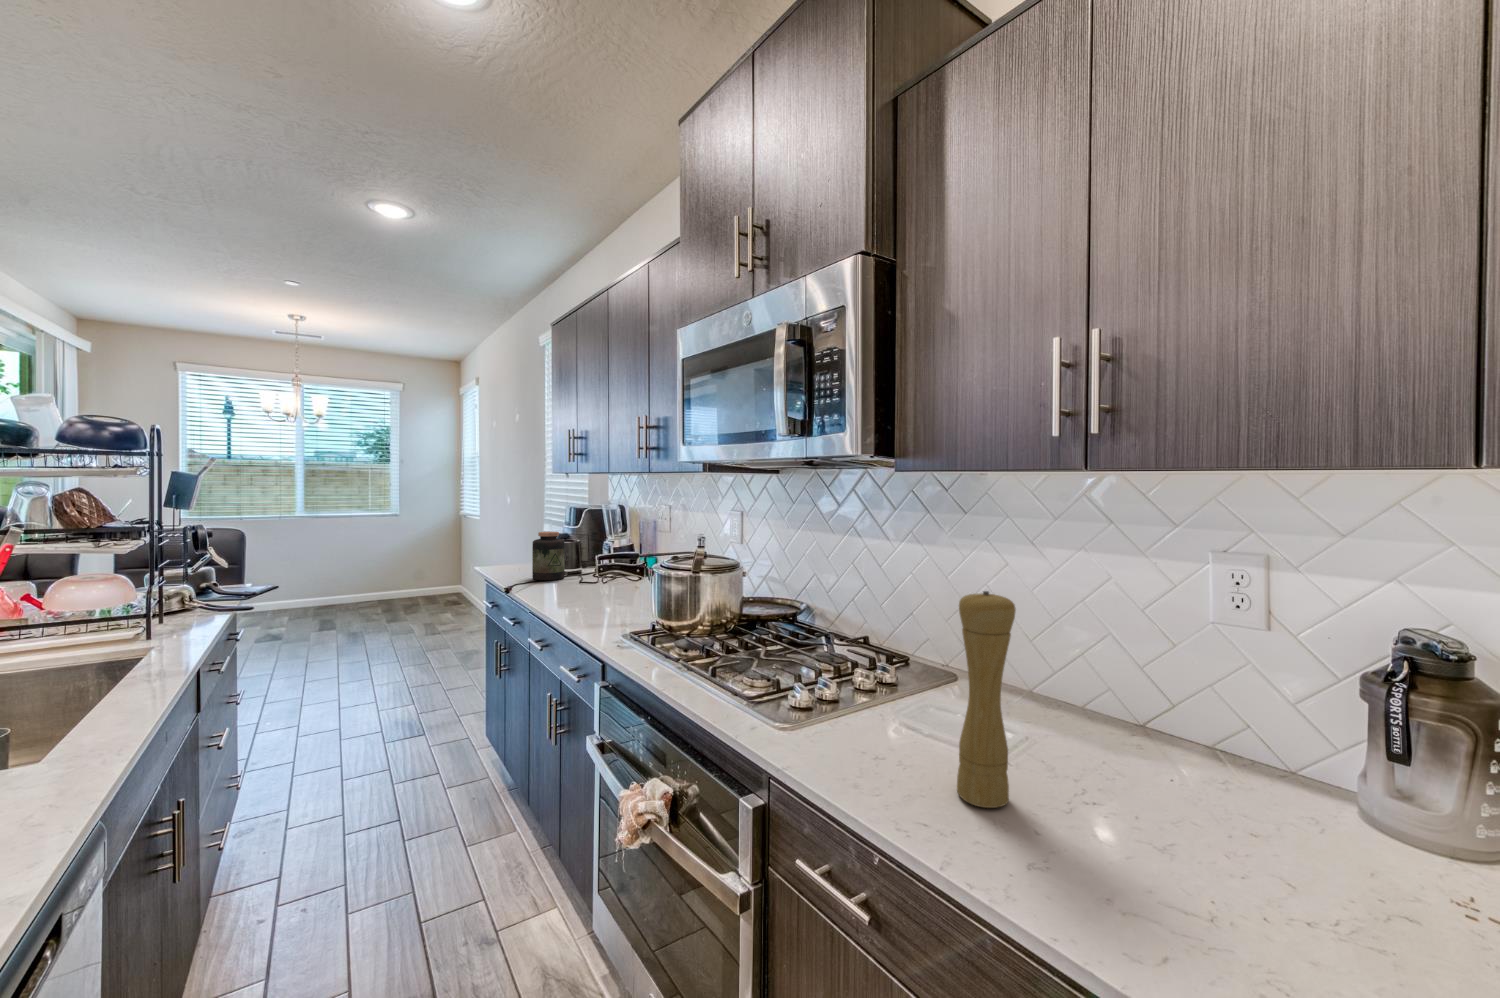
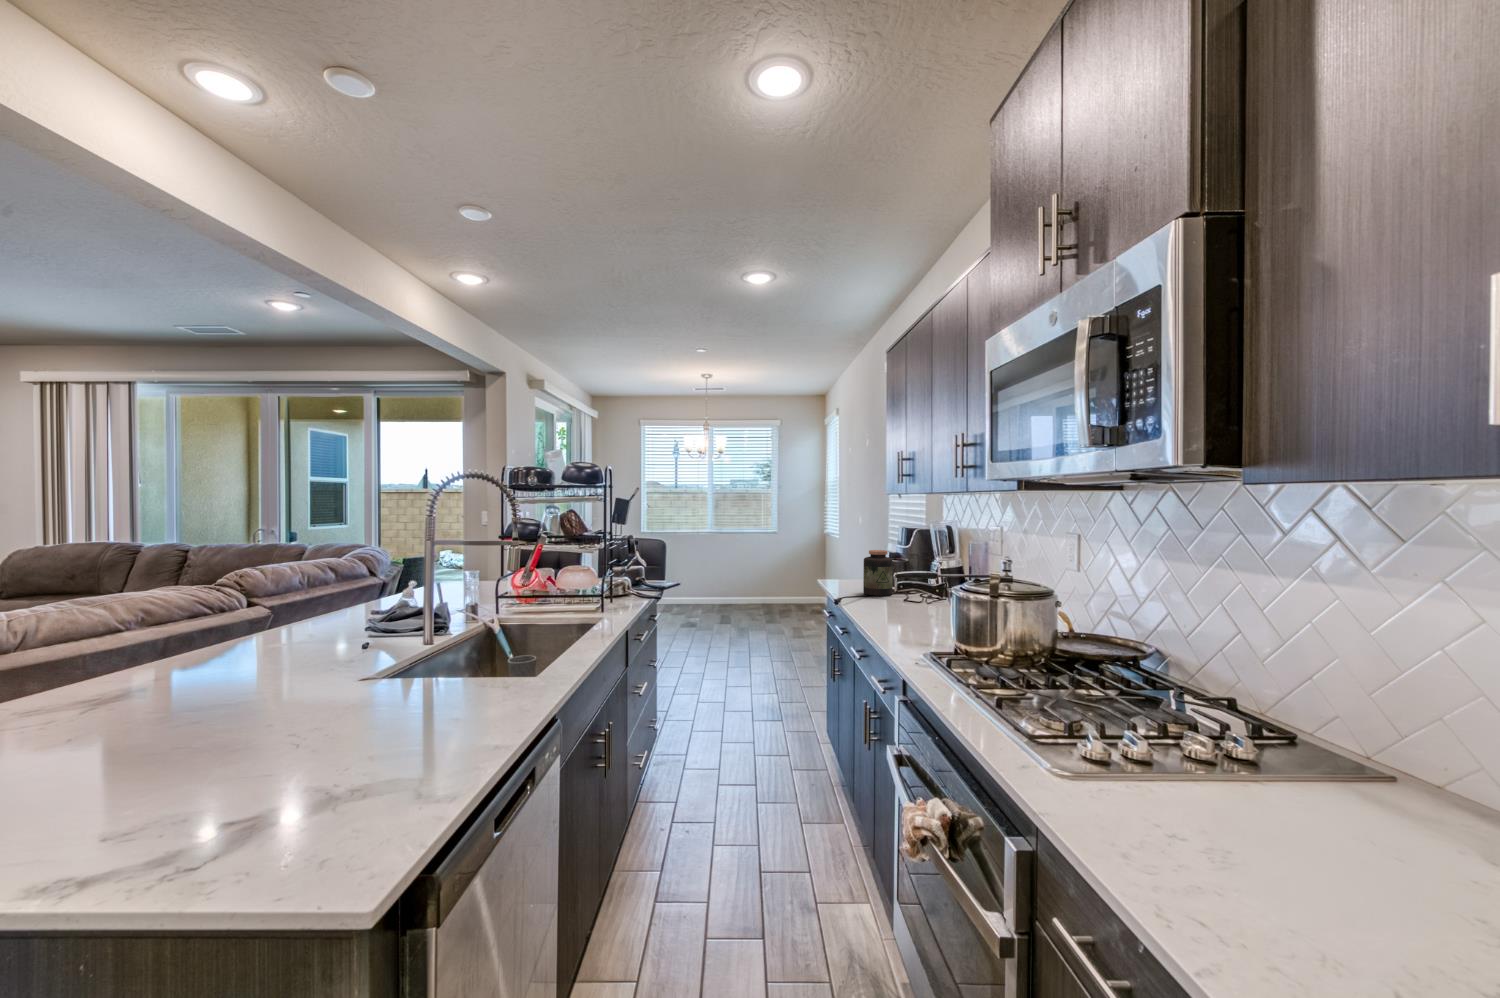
pepper mill: present [957,591,1016,808] -> none [1265,653,1355,937]

